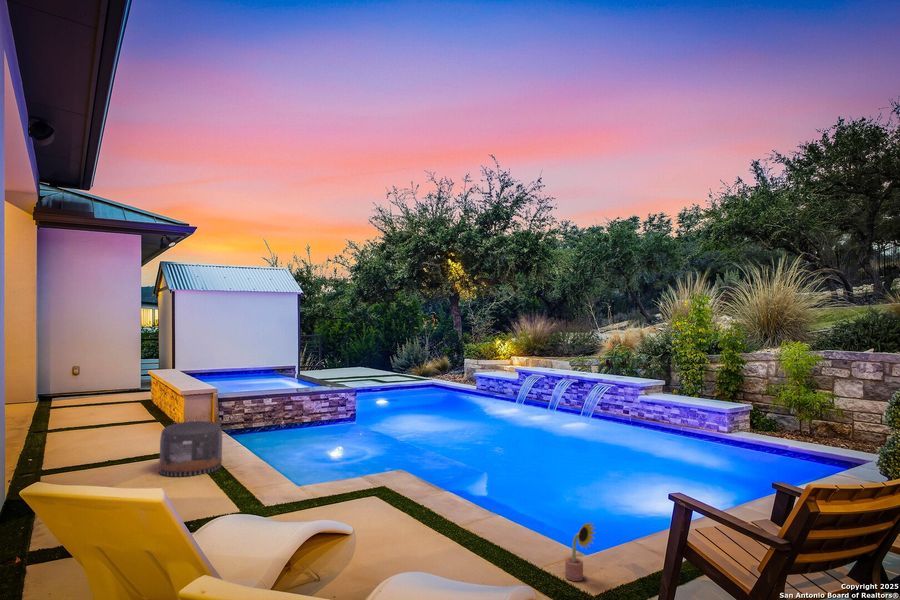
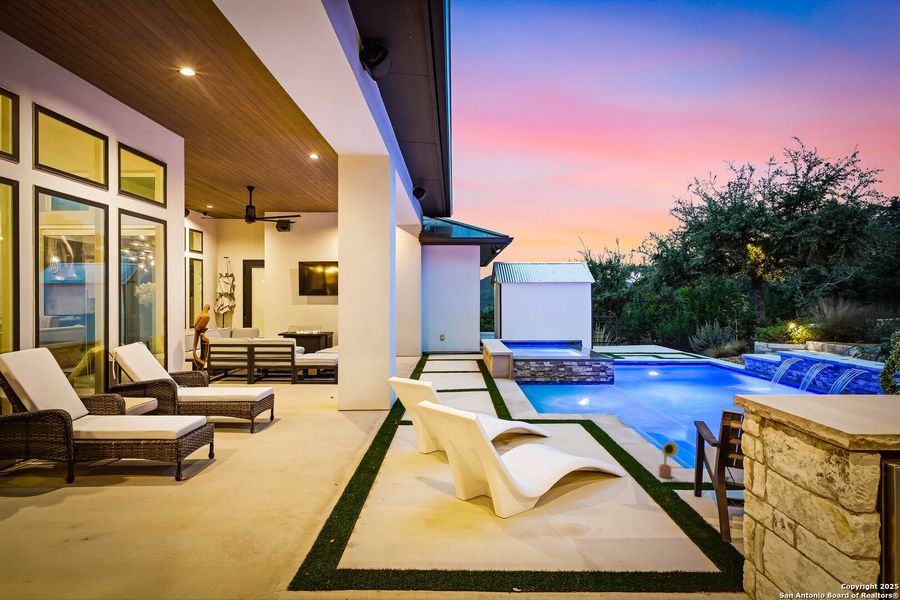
pouf: present [159,421,222,476] -> none [469,369,503,400]

